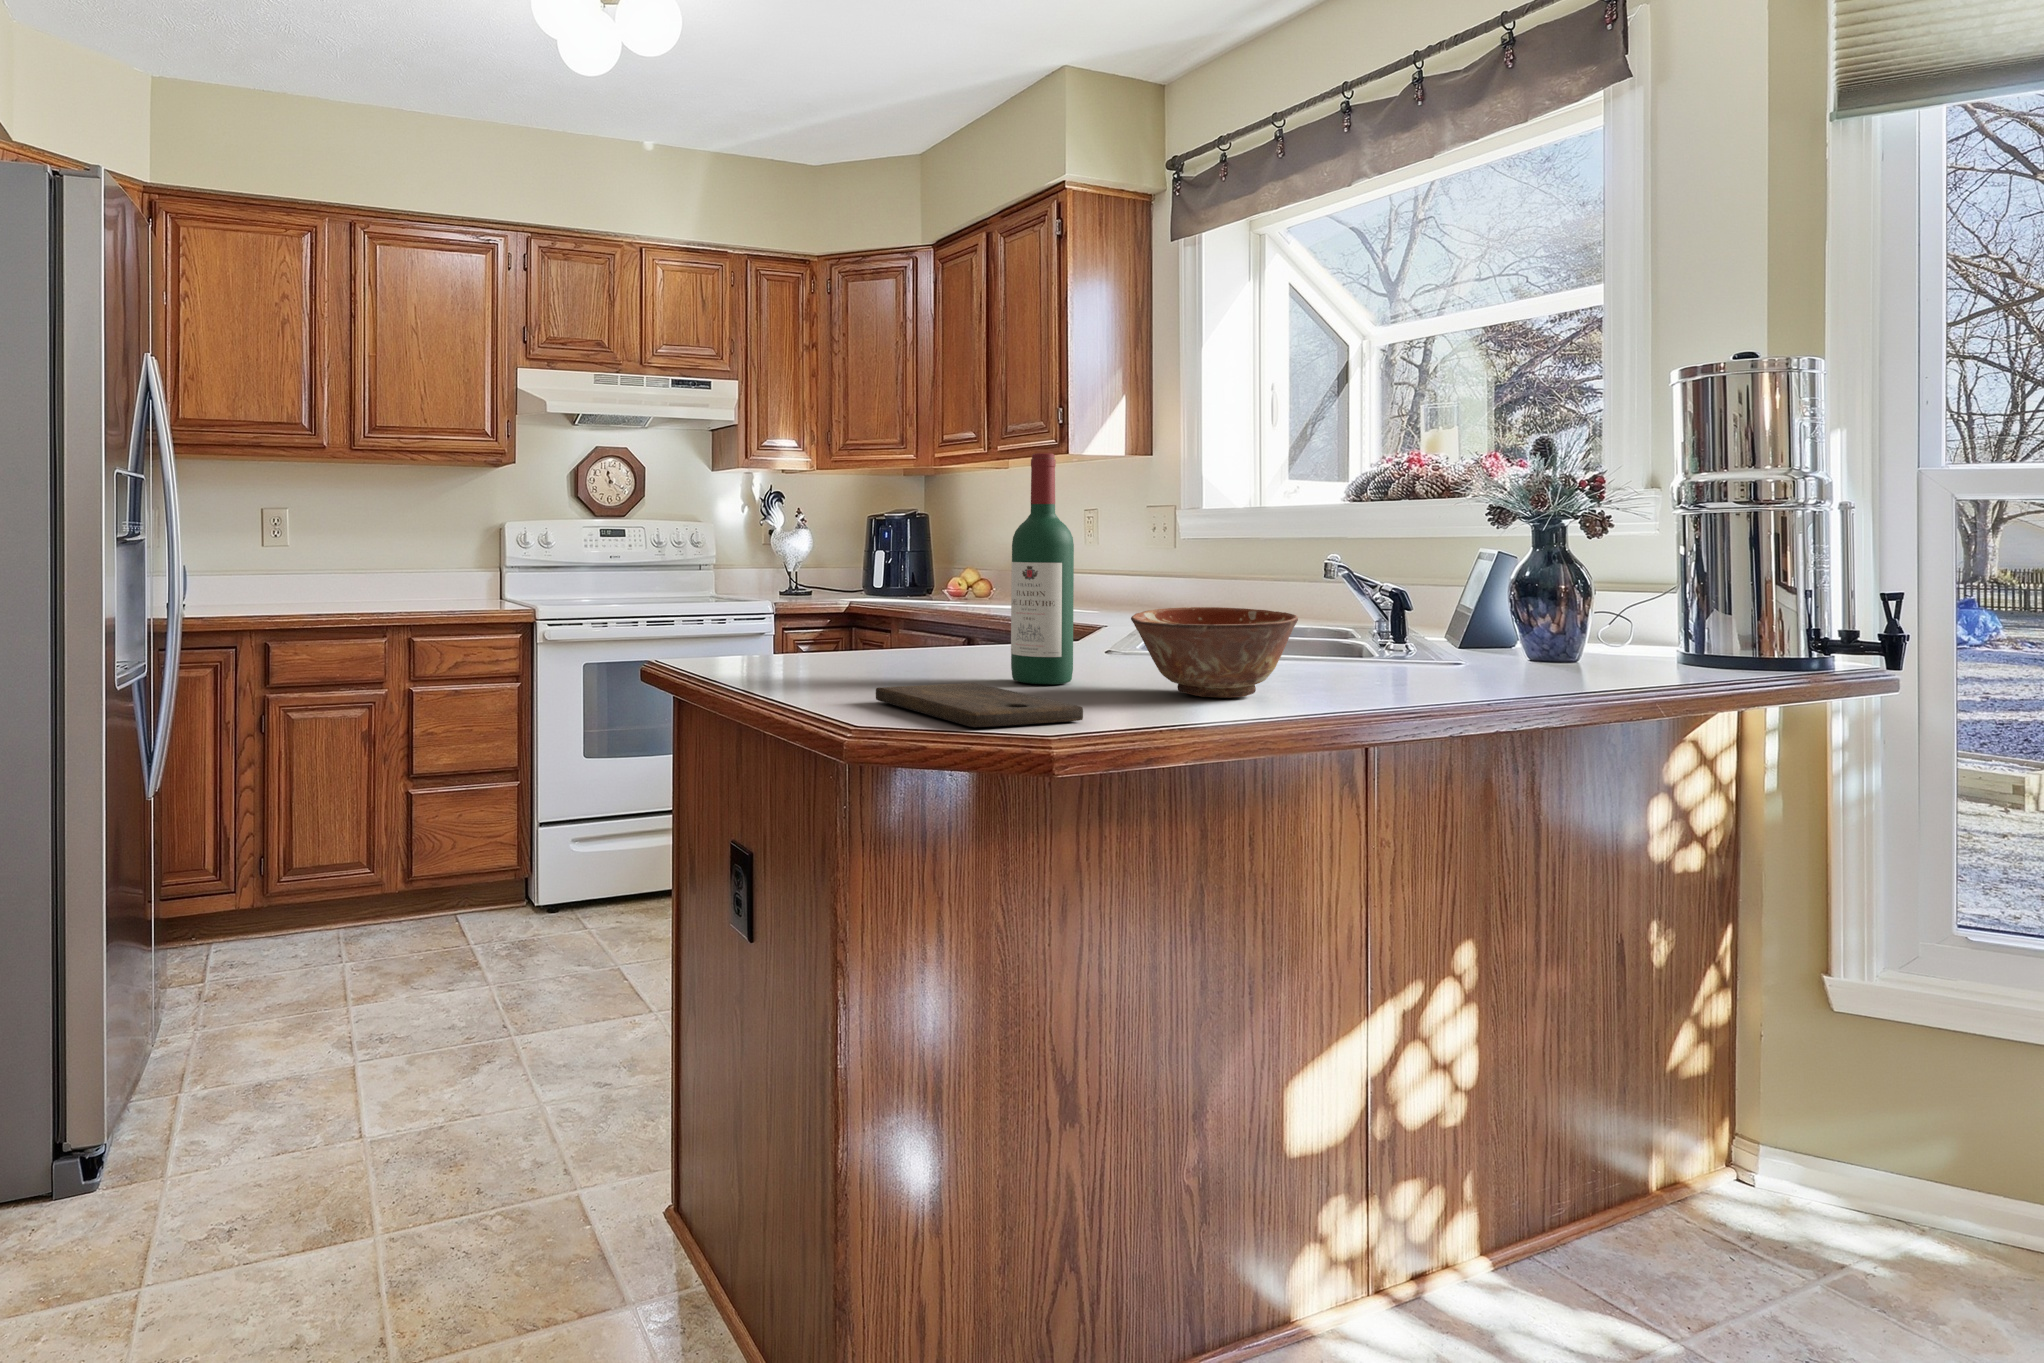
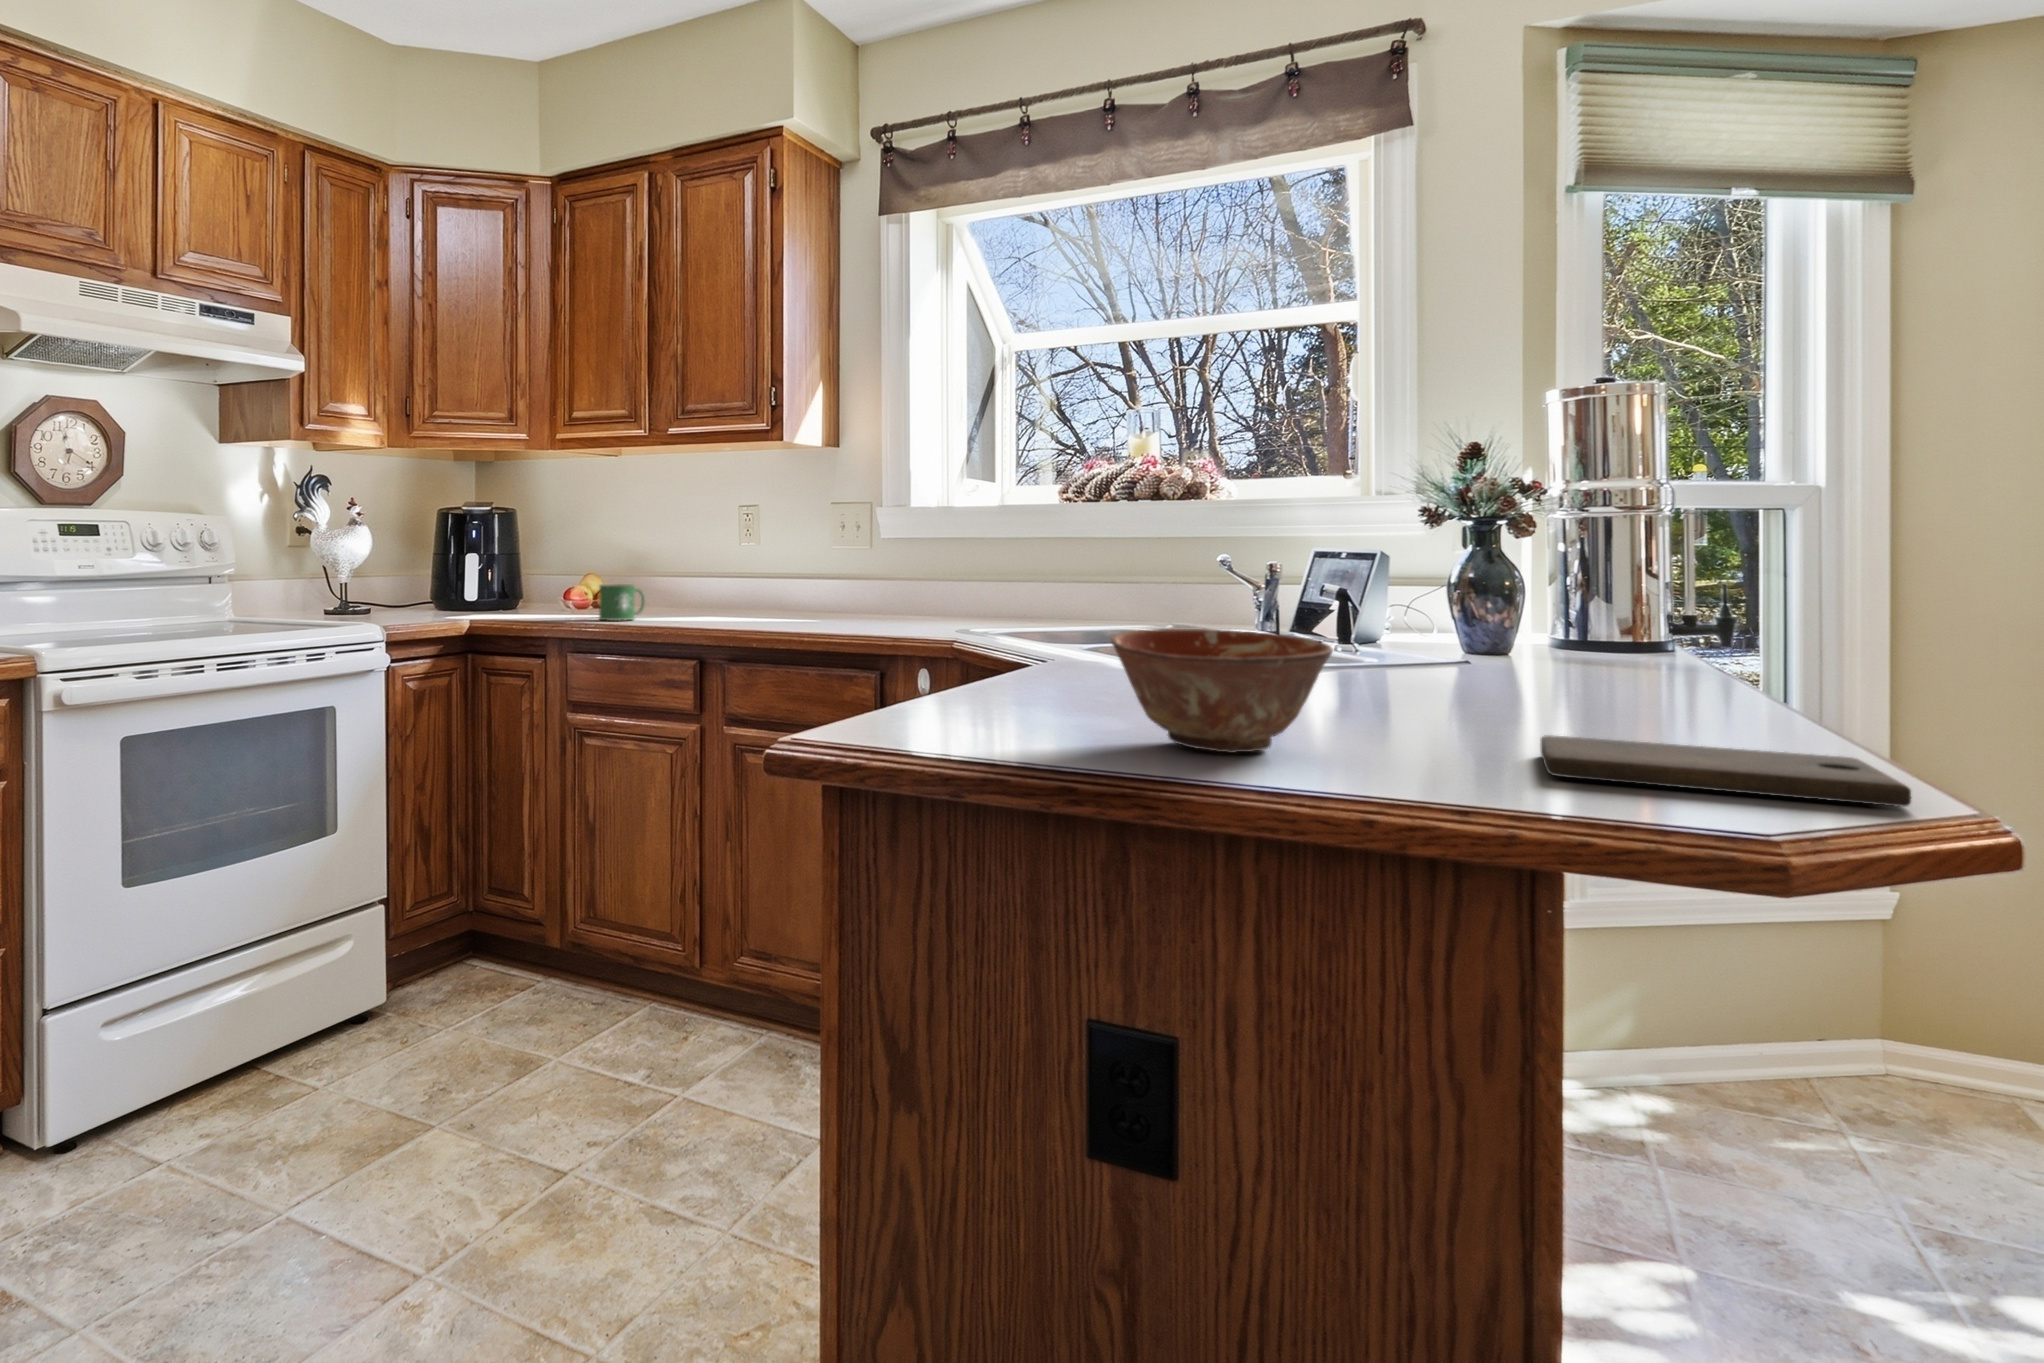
wine bottle: present [1011,453,1074,684] -> none [1388,430,1476,726]
mug: none [924,575,964,605] -> present [599,584,646,620]
ceramic bowl: present [1131,607,1298,698] -> present [1111,629,1333,753]

